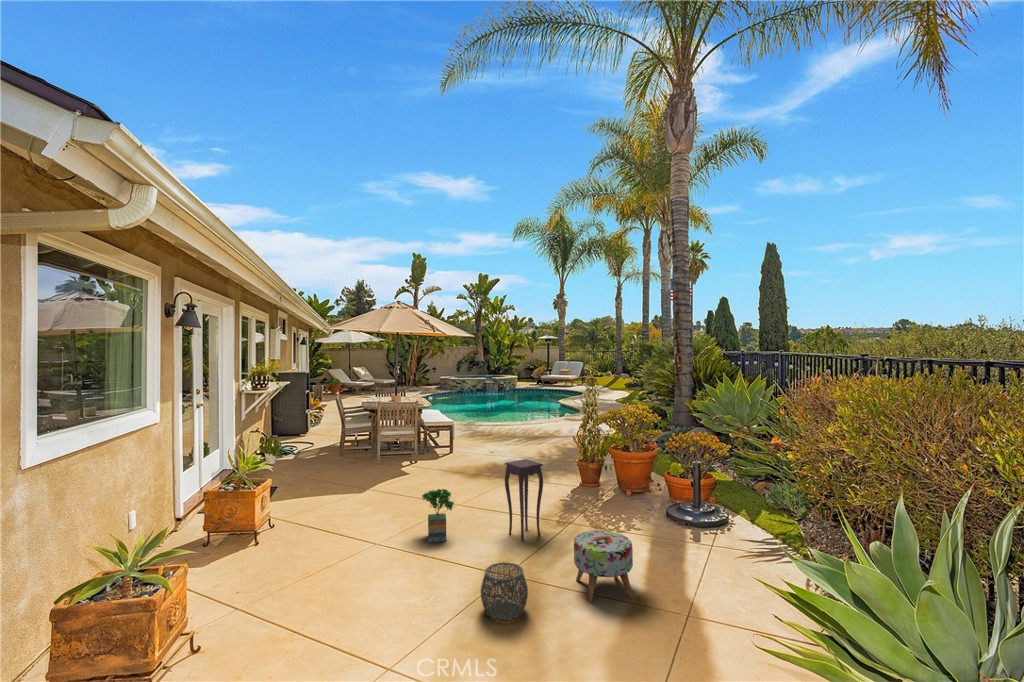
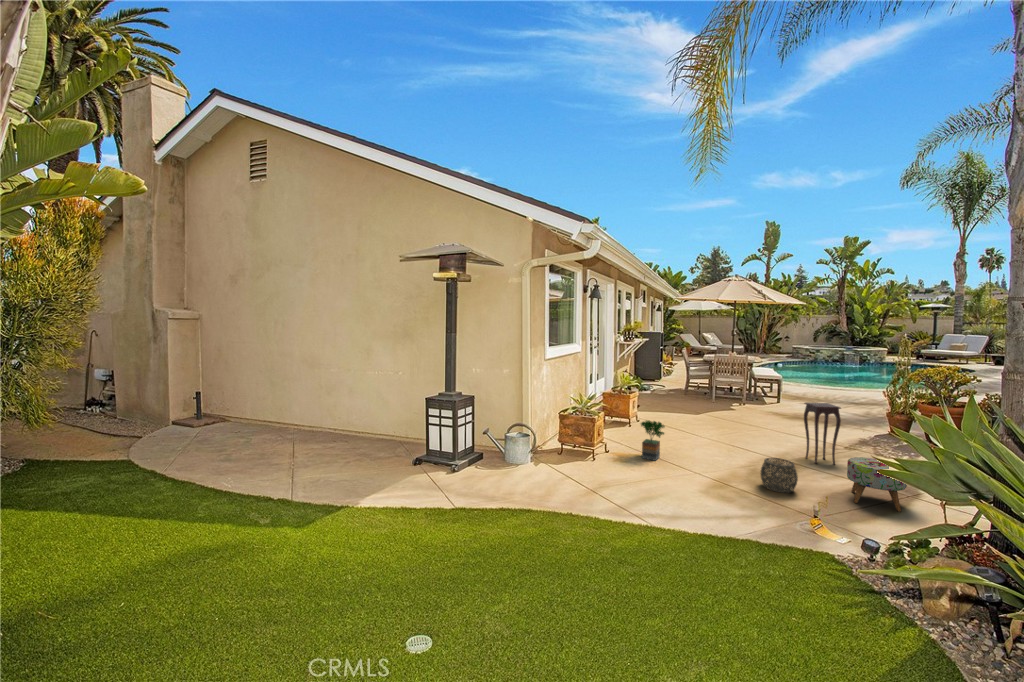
potted tree: present [422,489,454,542] -> present [641,421,665,461]

